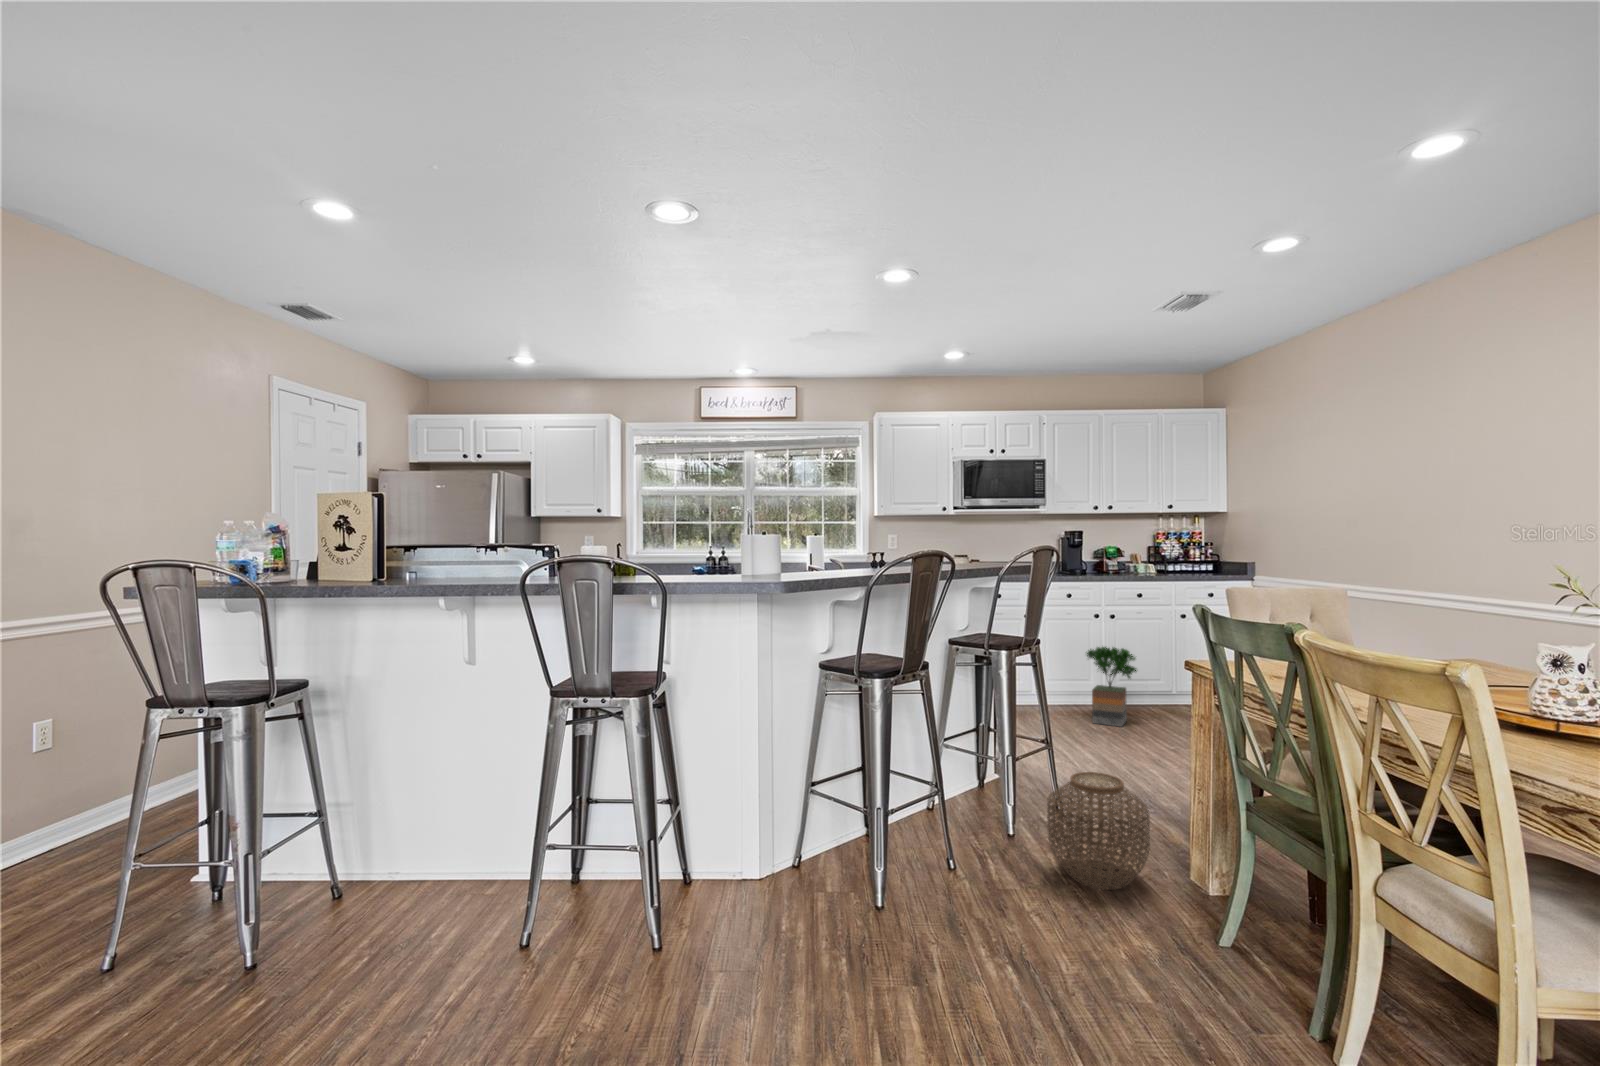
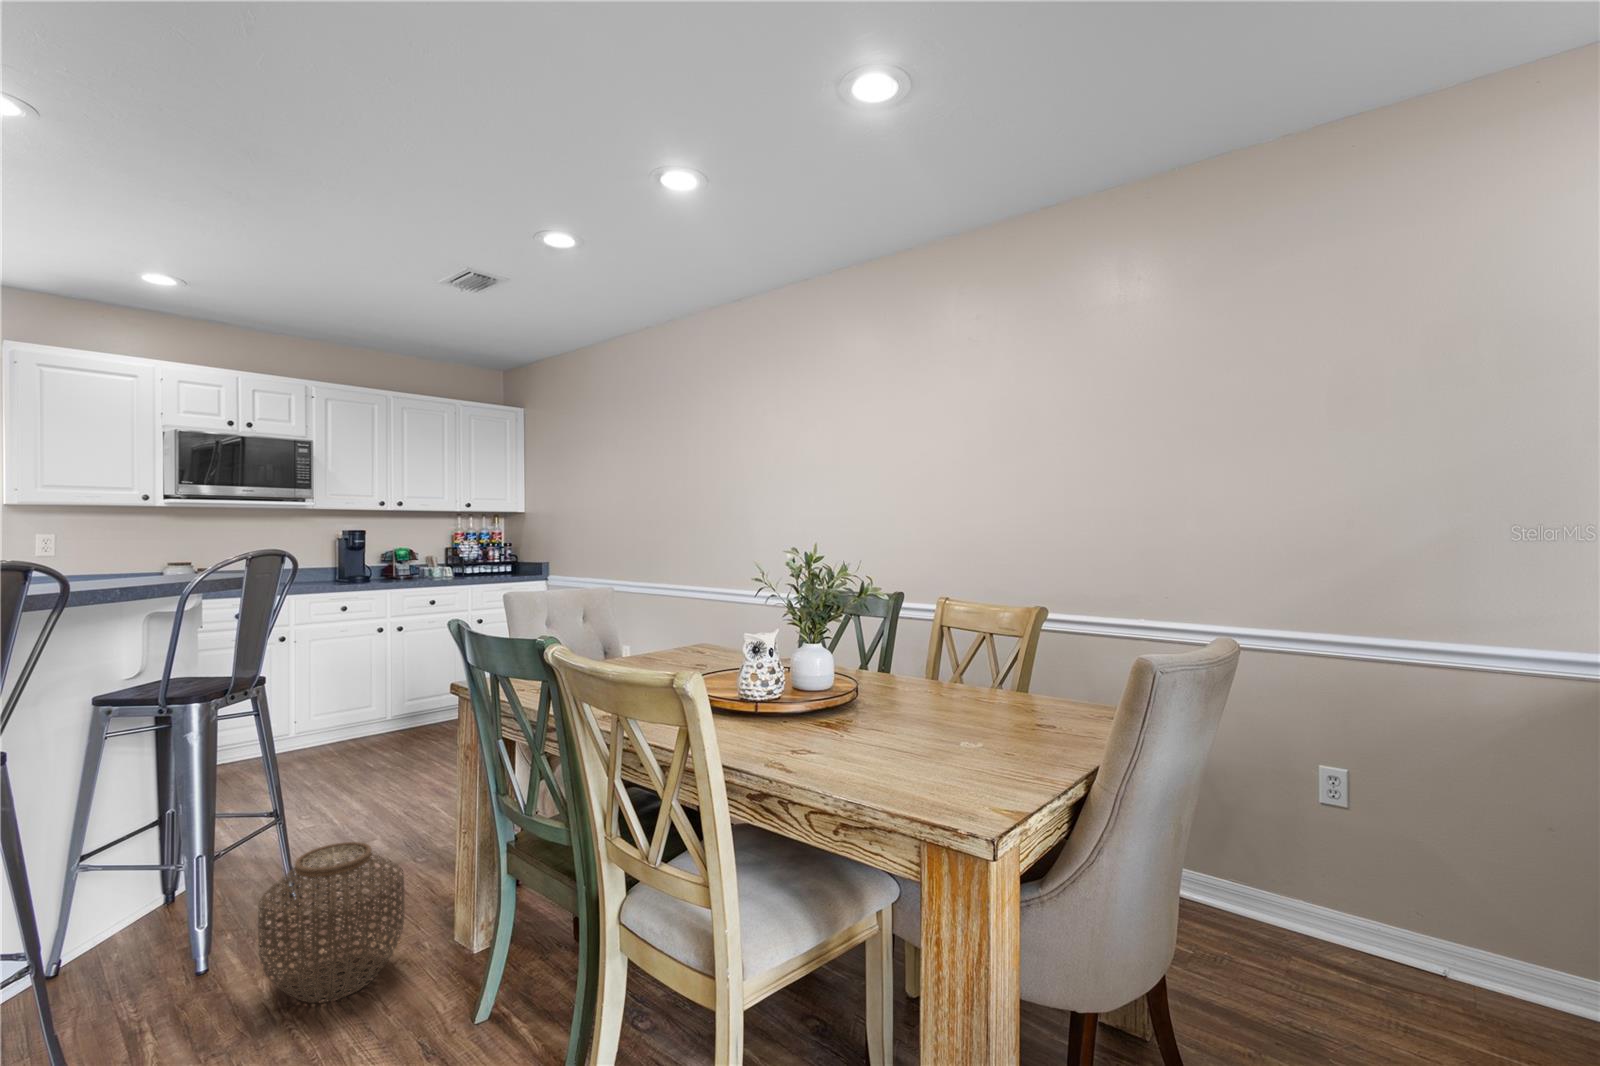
potted tree: present [1087,647,1137,727] -> none [361,663,427,759]

